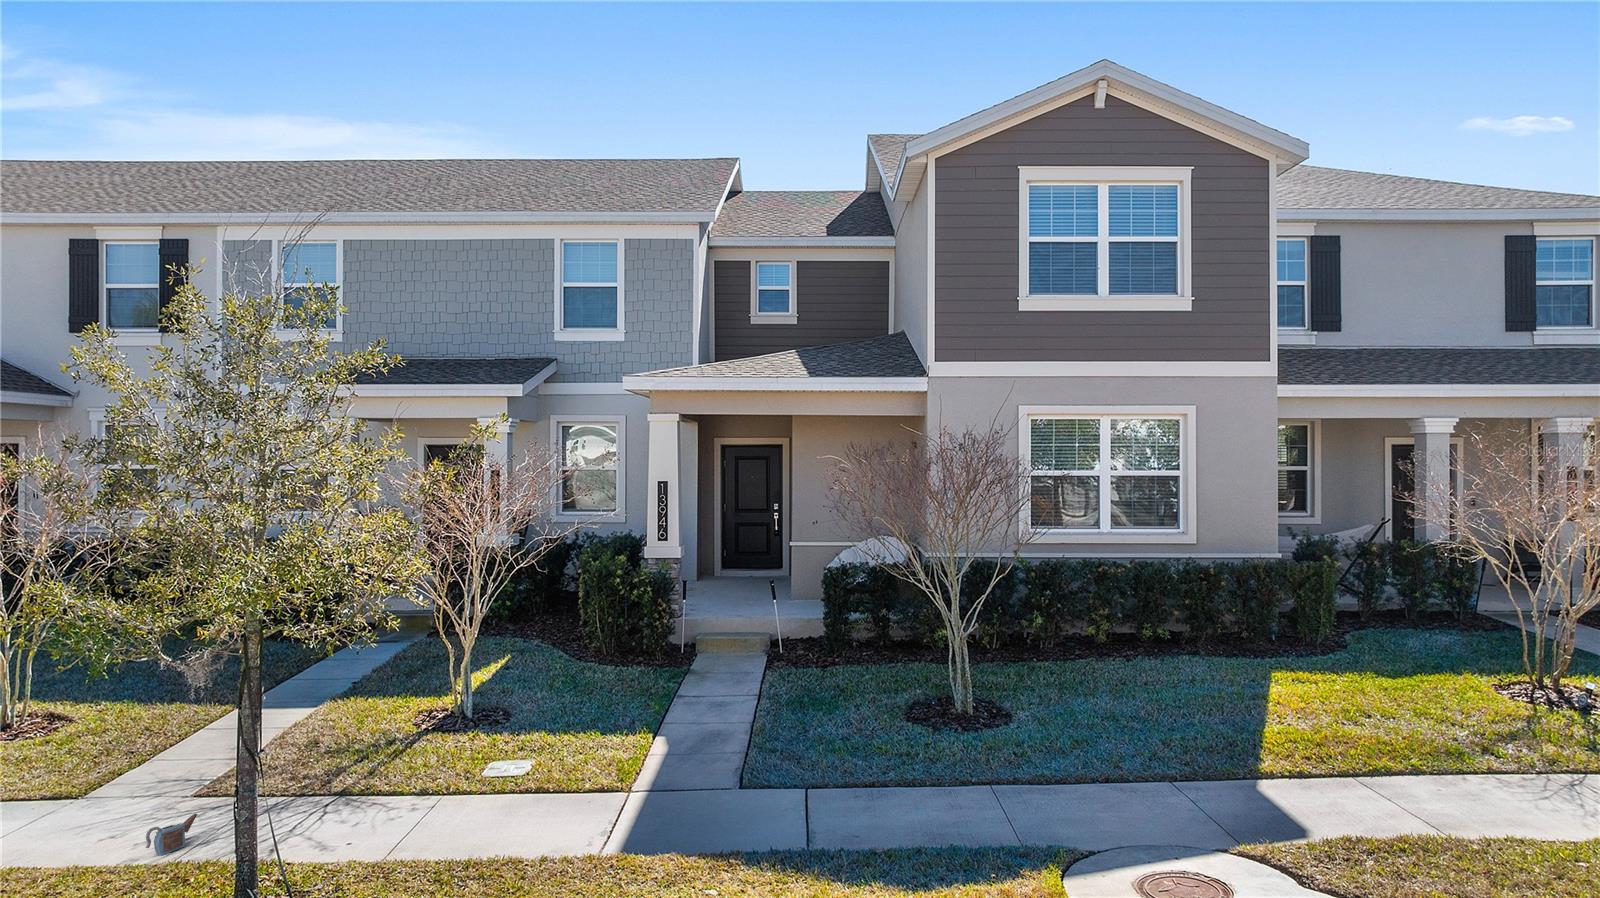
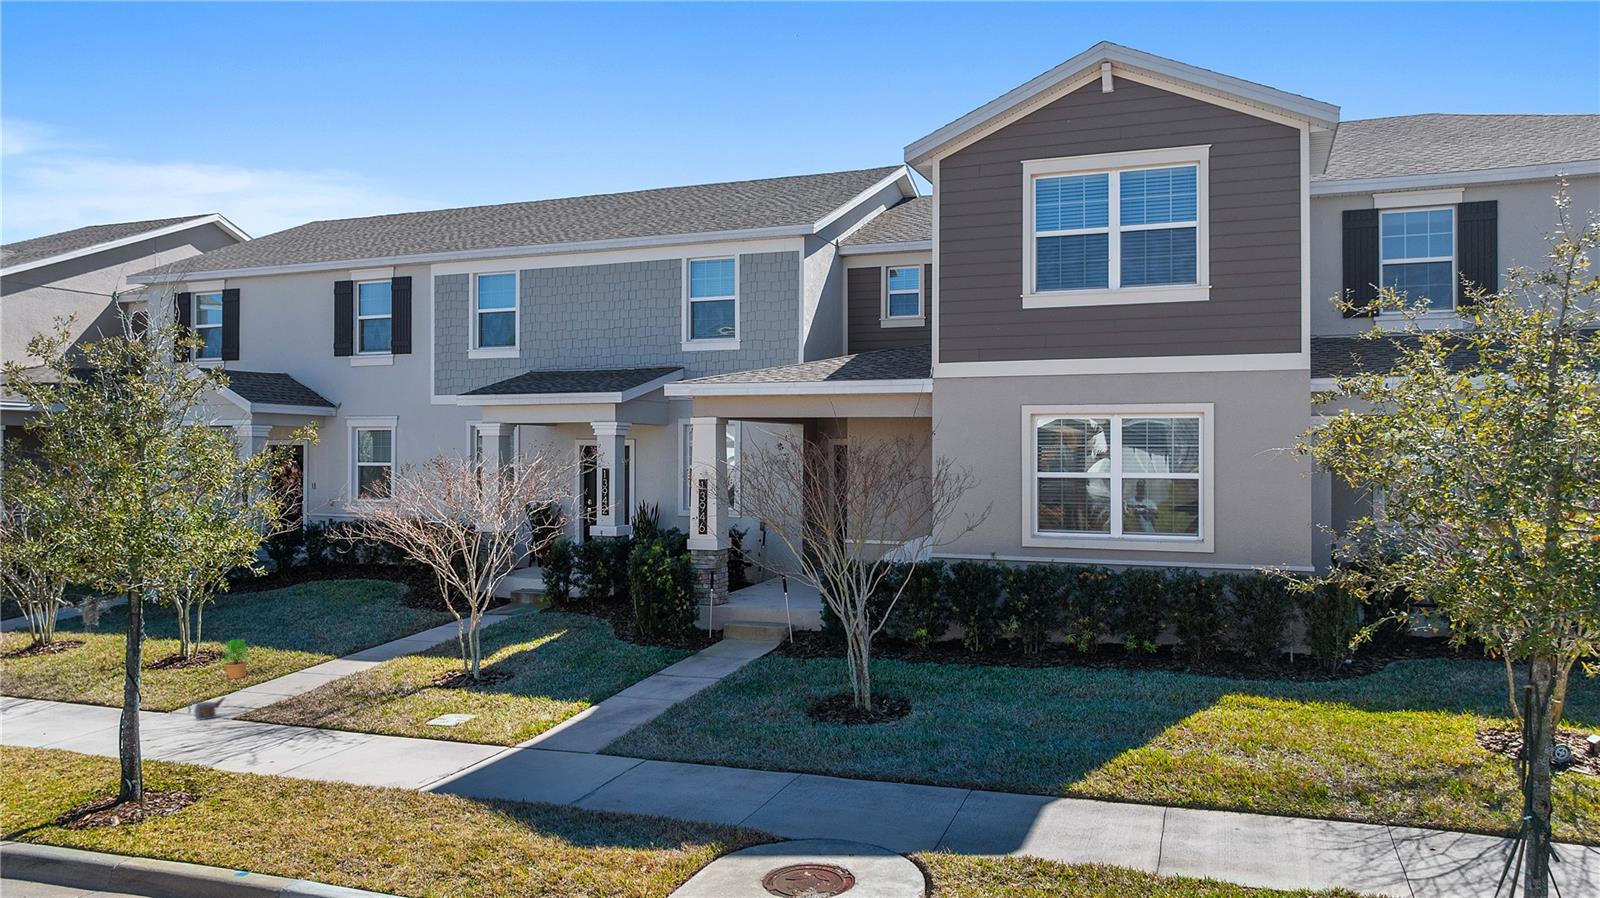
potted plant: none [96,715,152,774] -> present [222,639,250,679]

